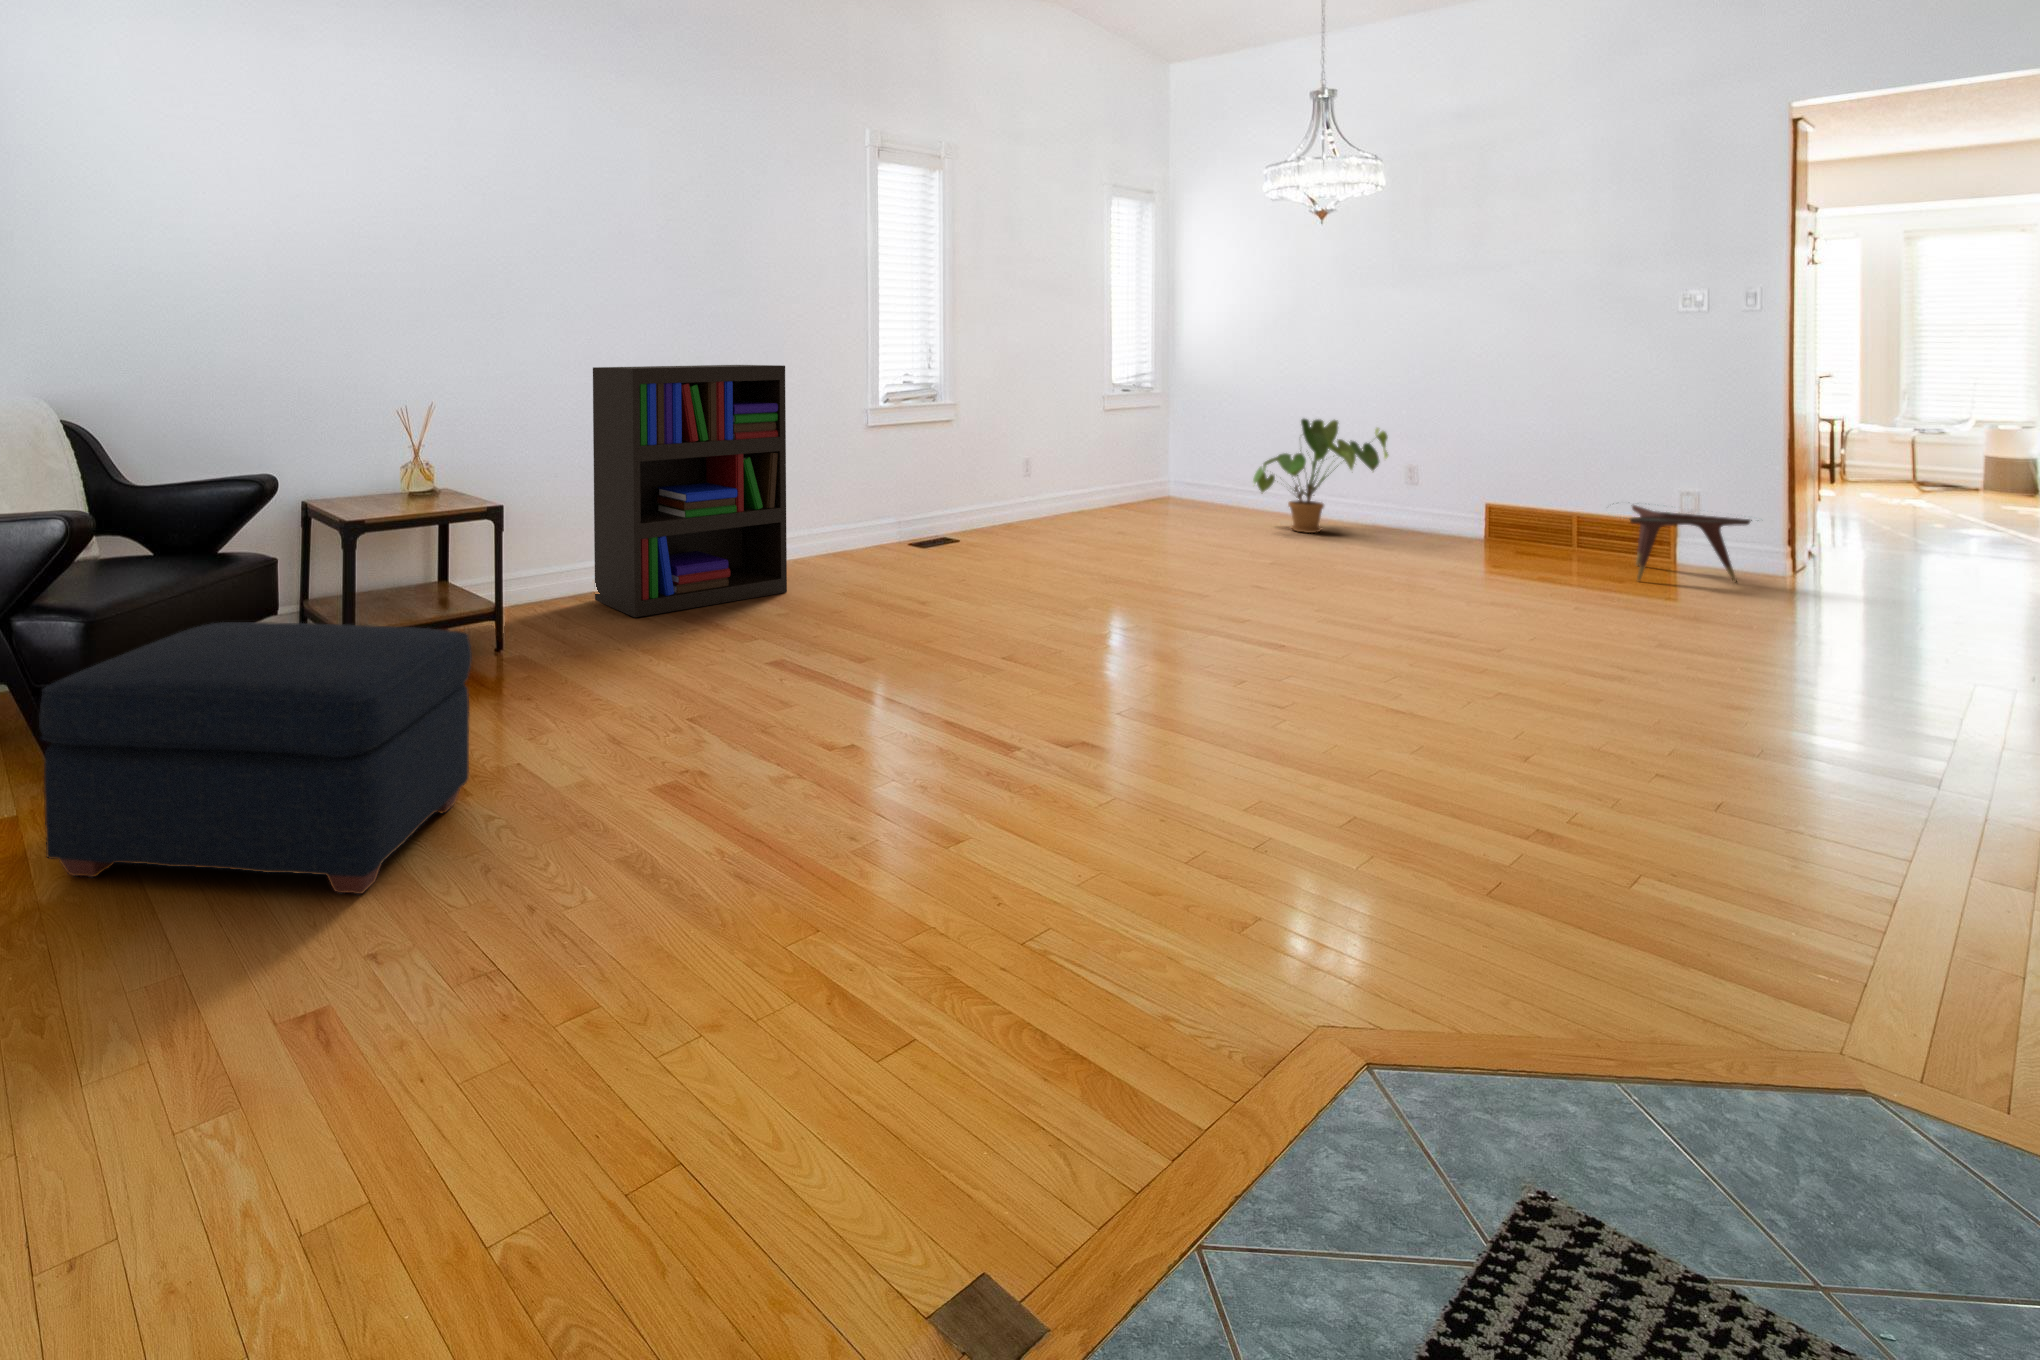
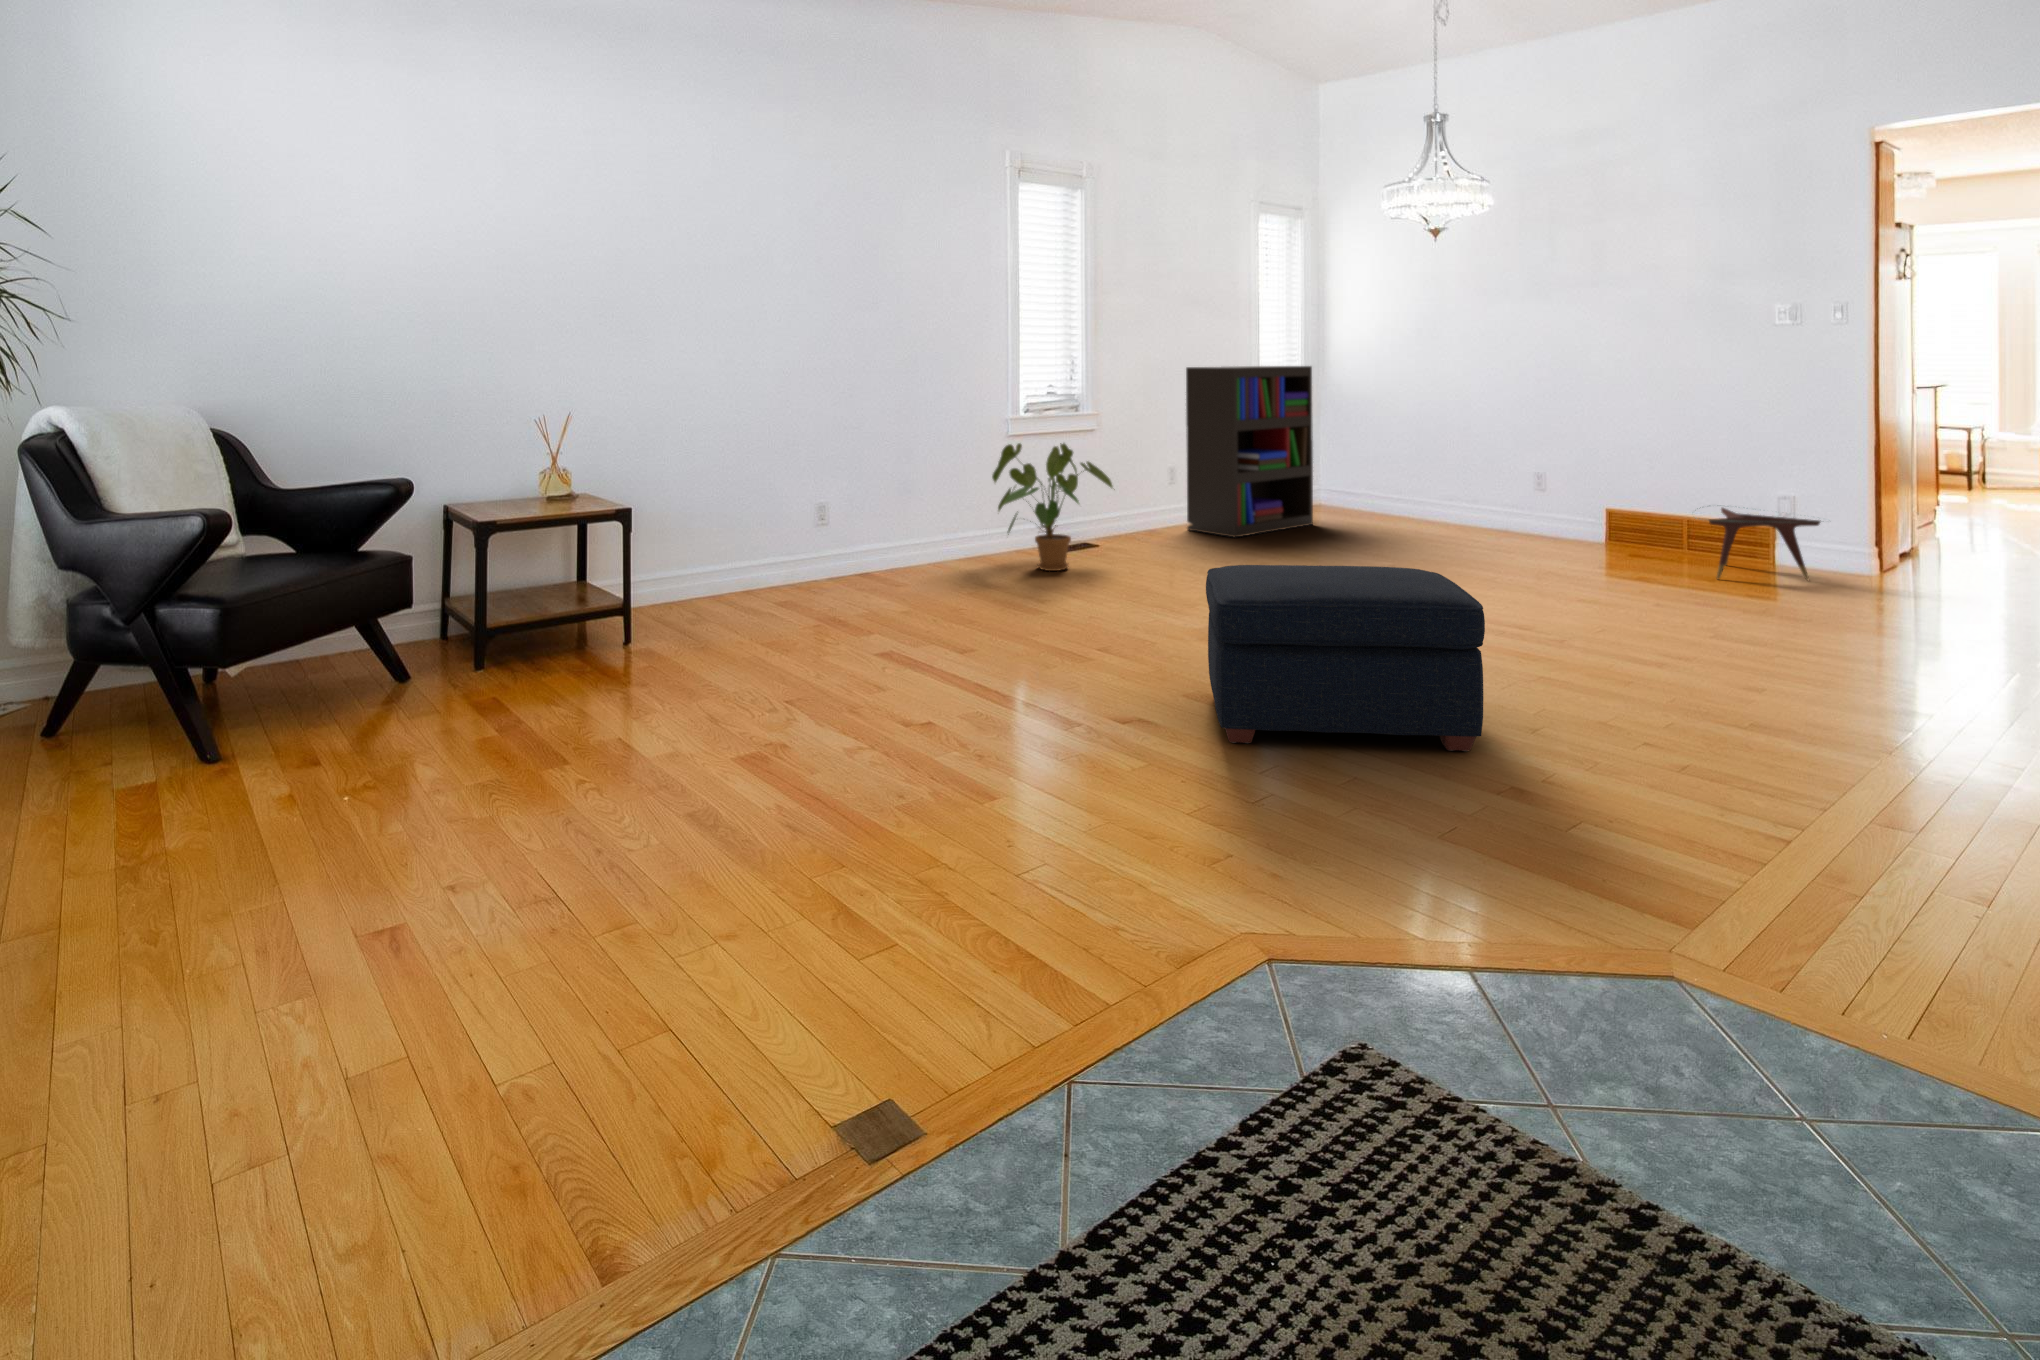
bookshelf: present [593,365,787,617] -> present [1186,366,1313,537]
house plant: present [1253,419,1388,533] -> present [992,443,1115,571]
ottoman: present [39,622,472,894] -> present [1206,565,1485,751]

